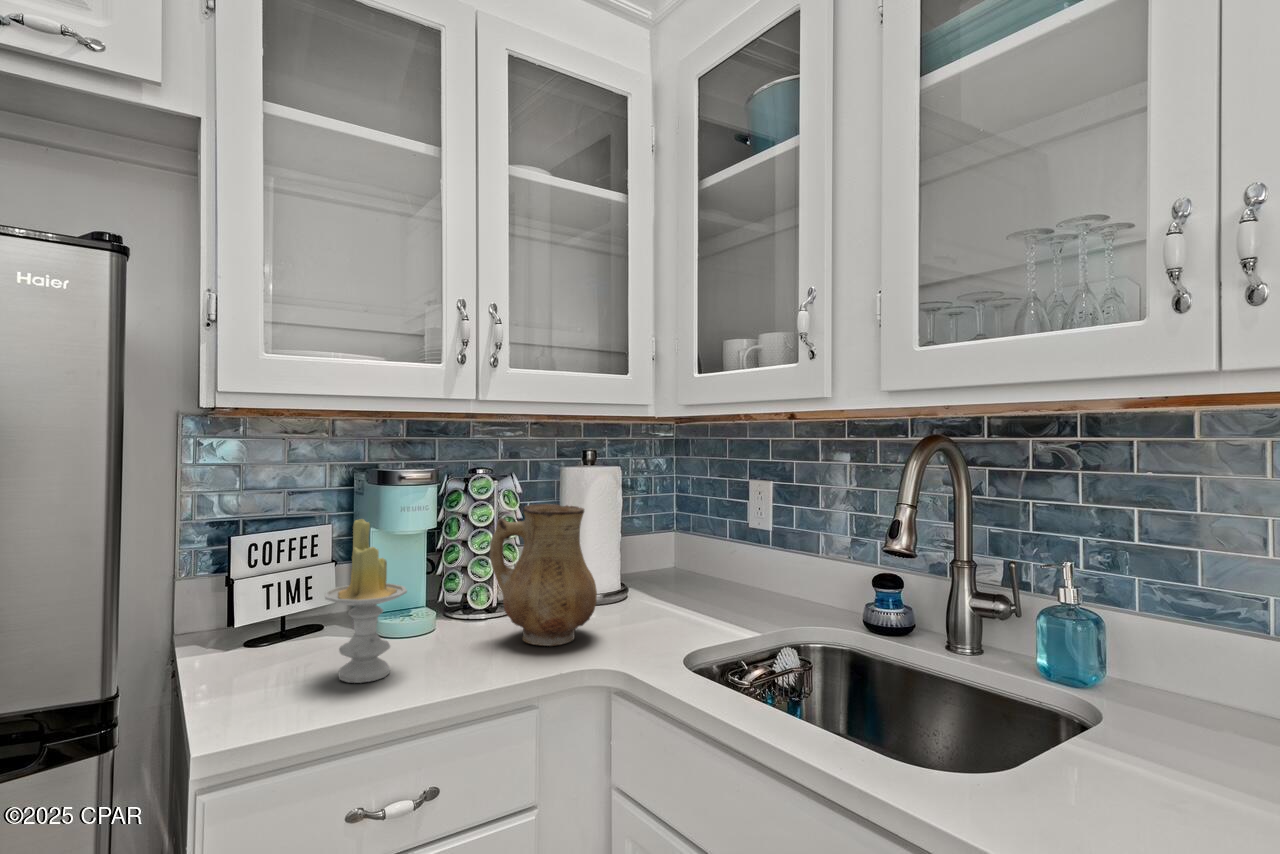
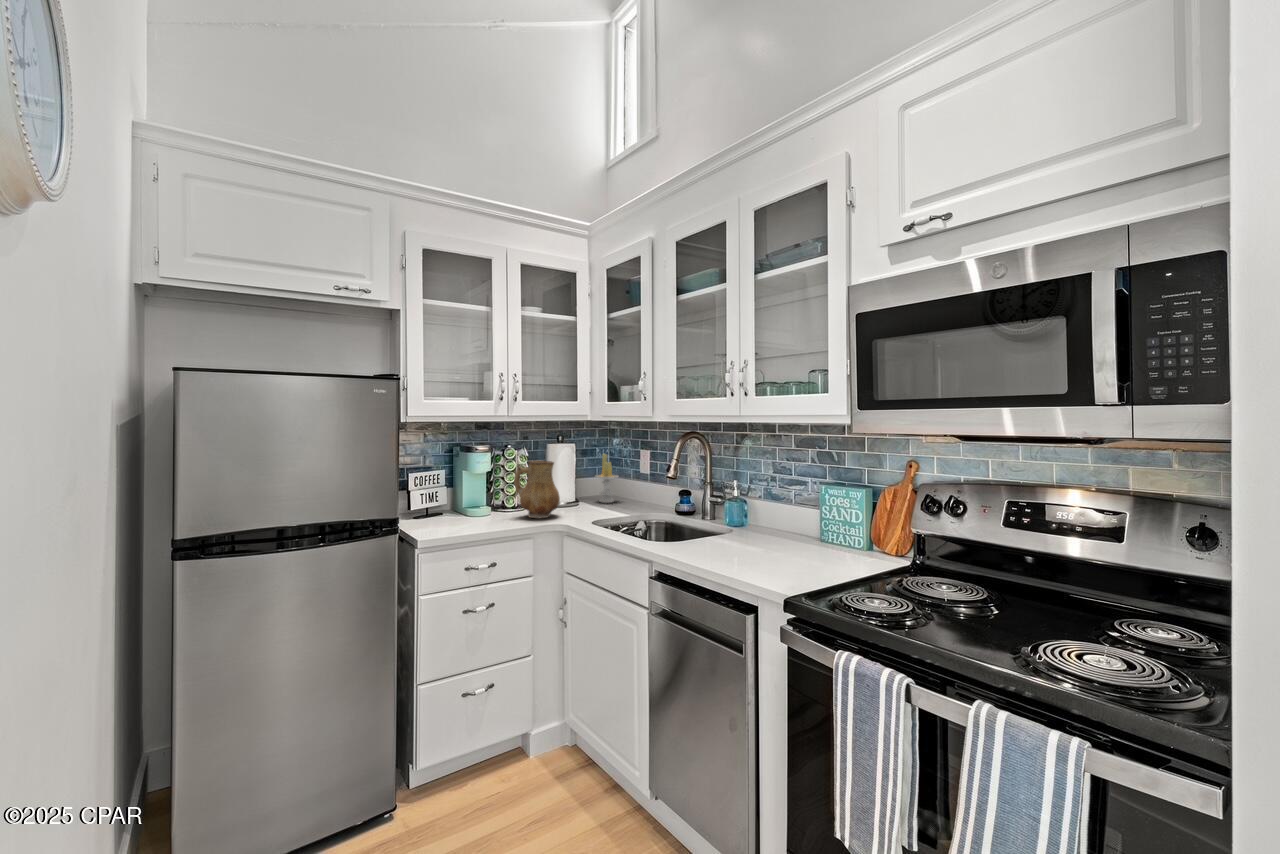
candle: present [324,519,407,683] -> present [595,454,618,503]

